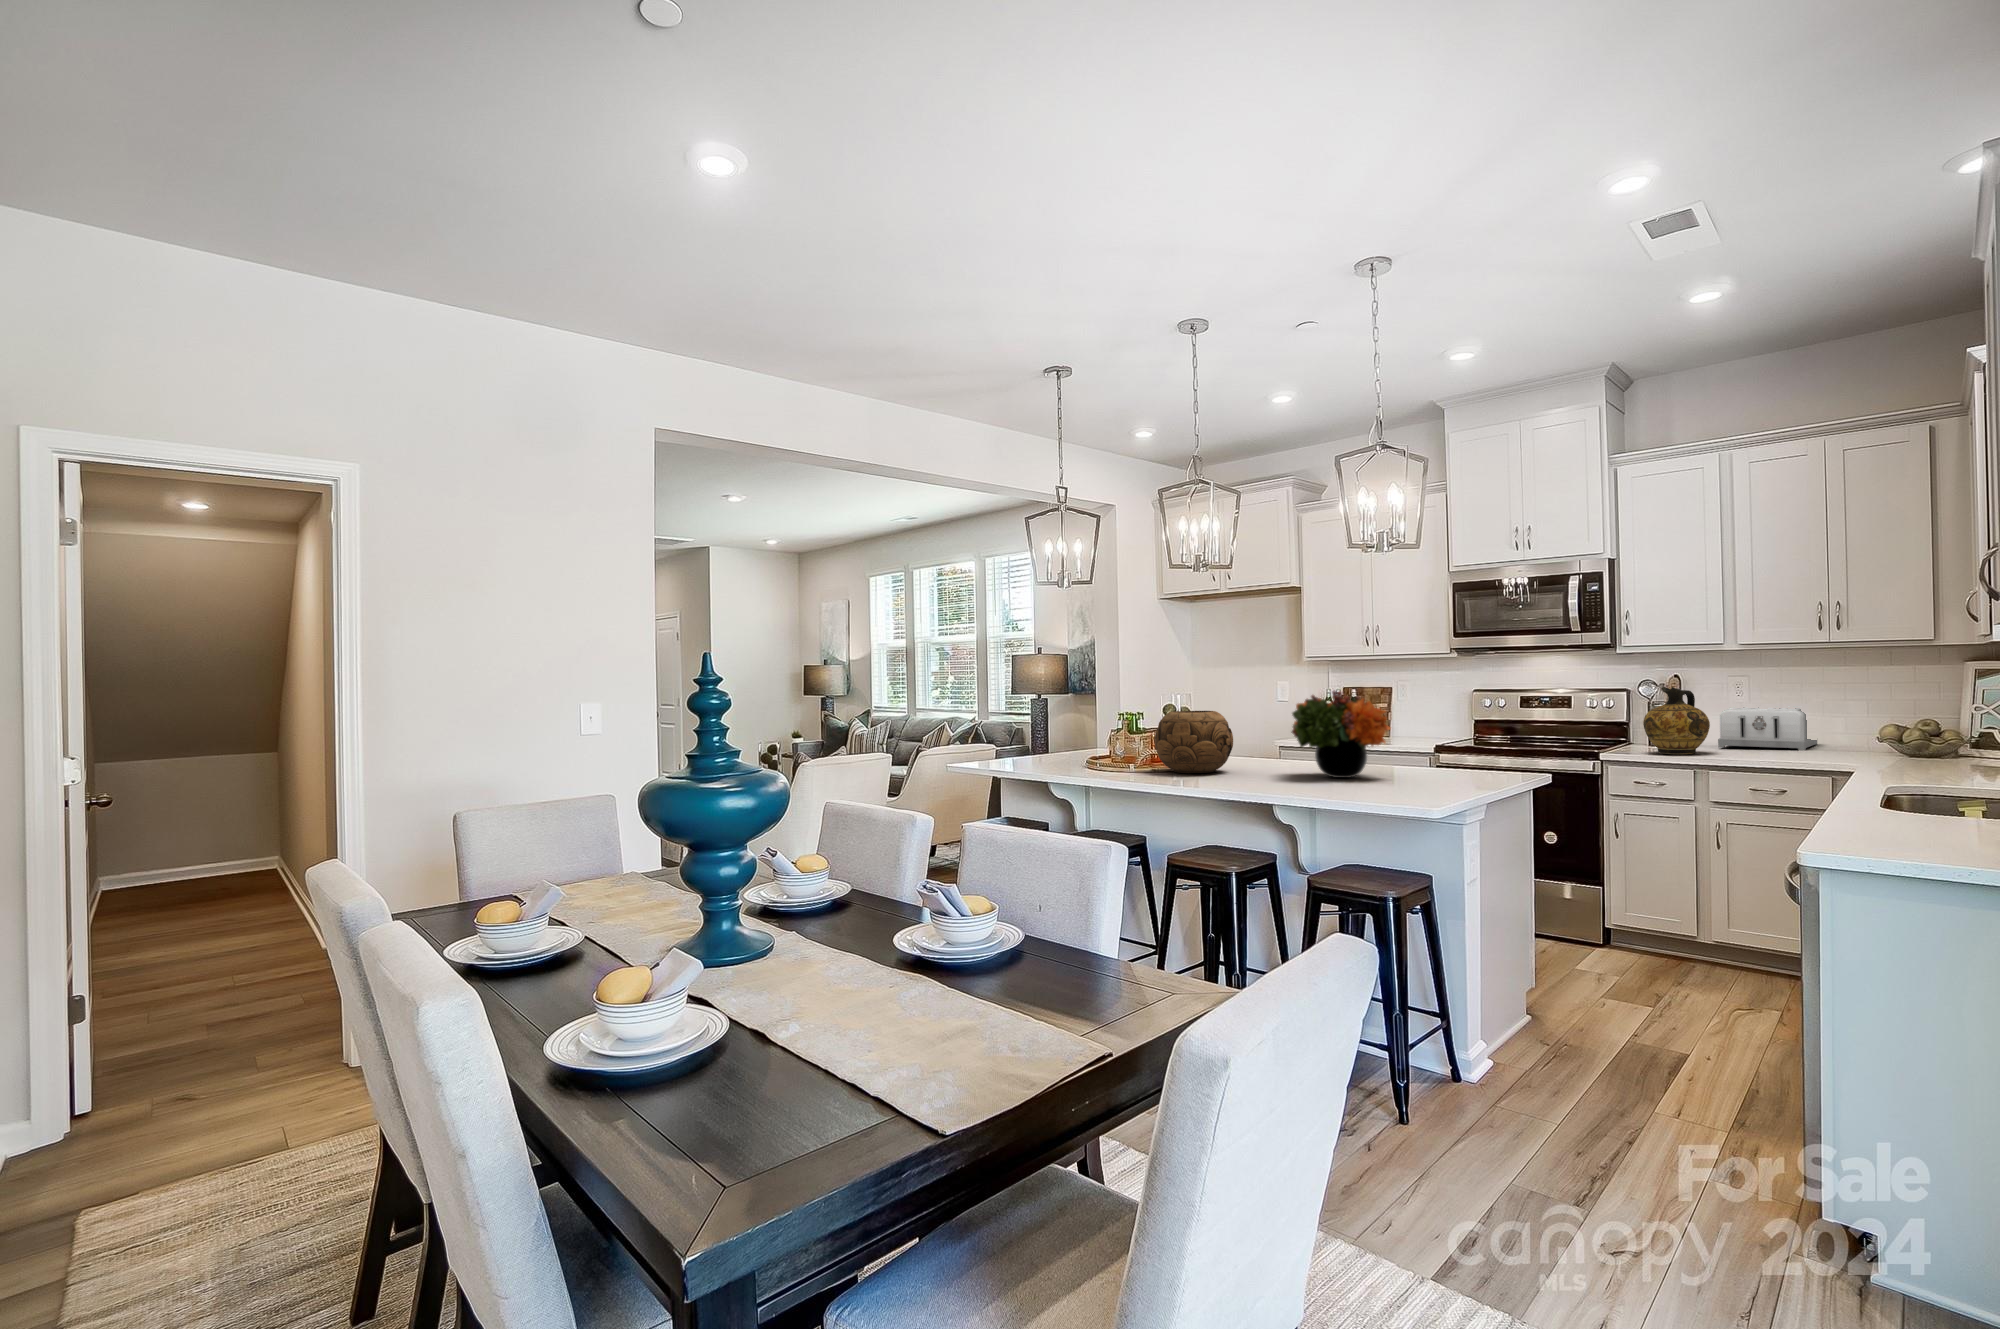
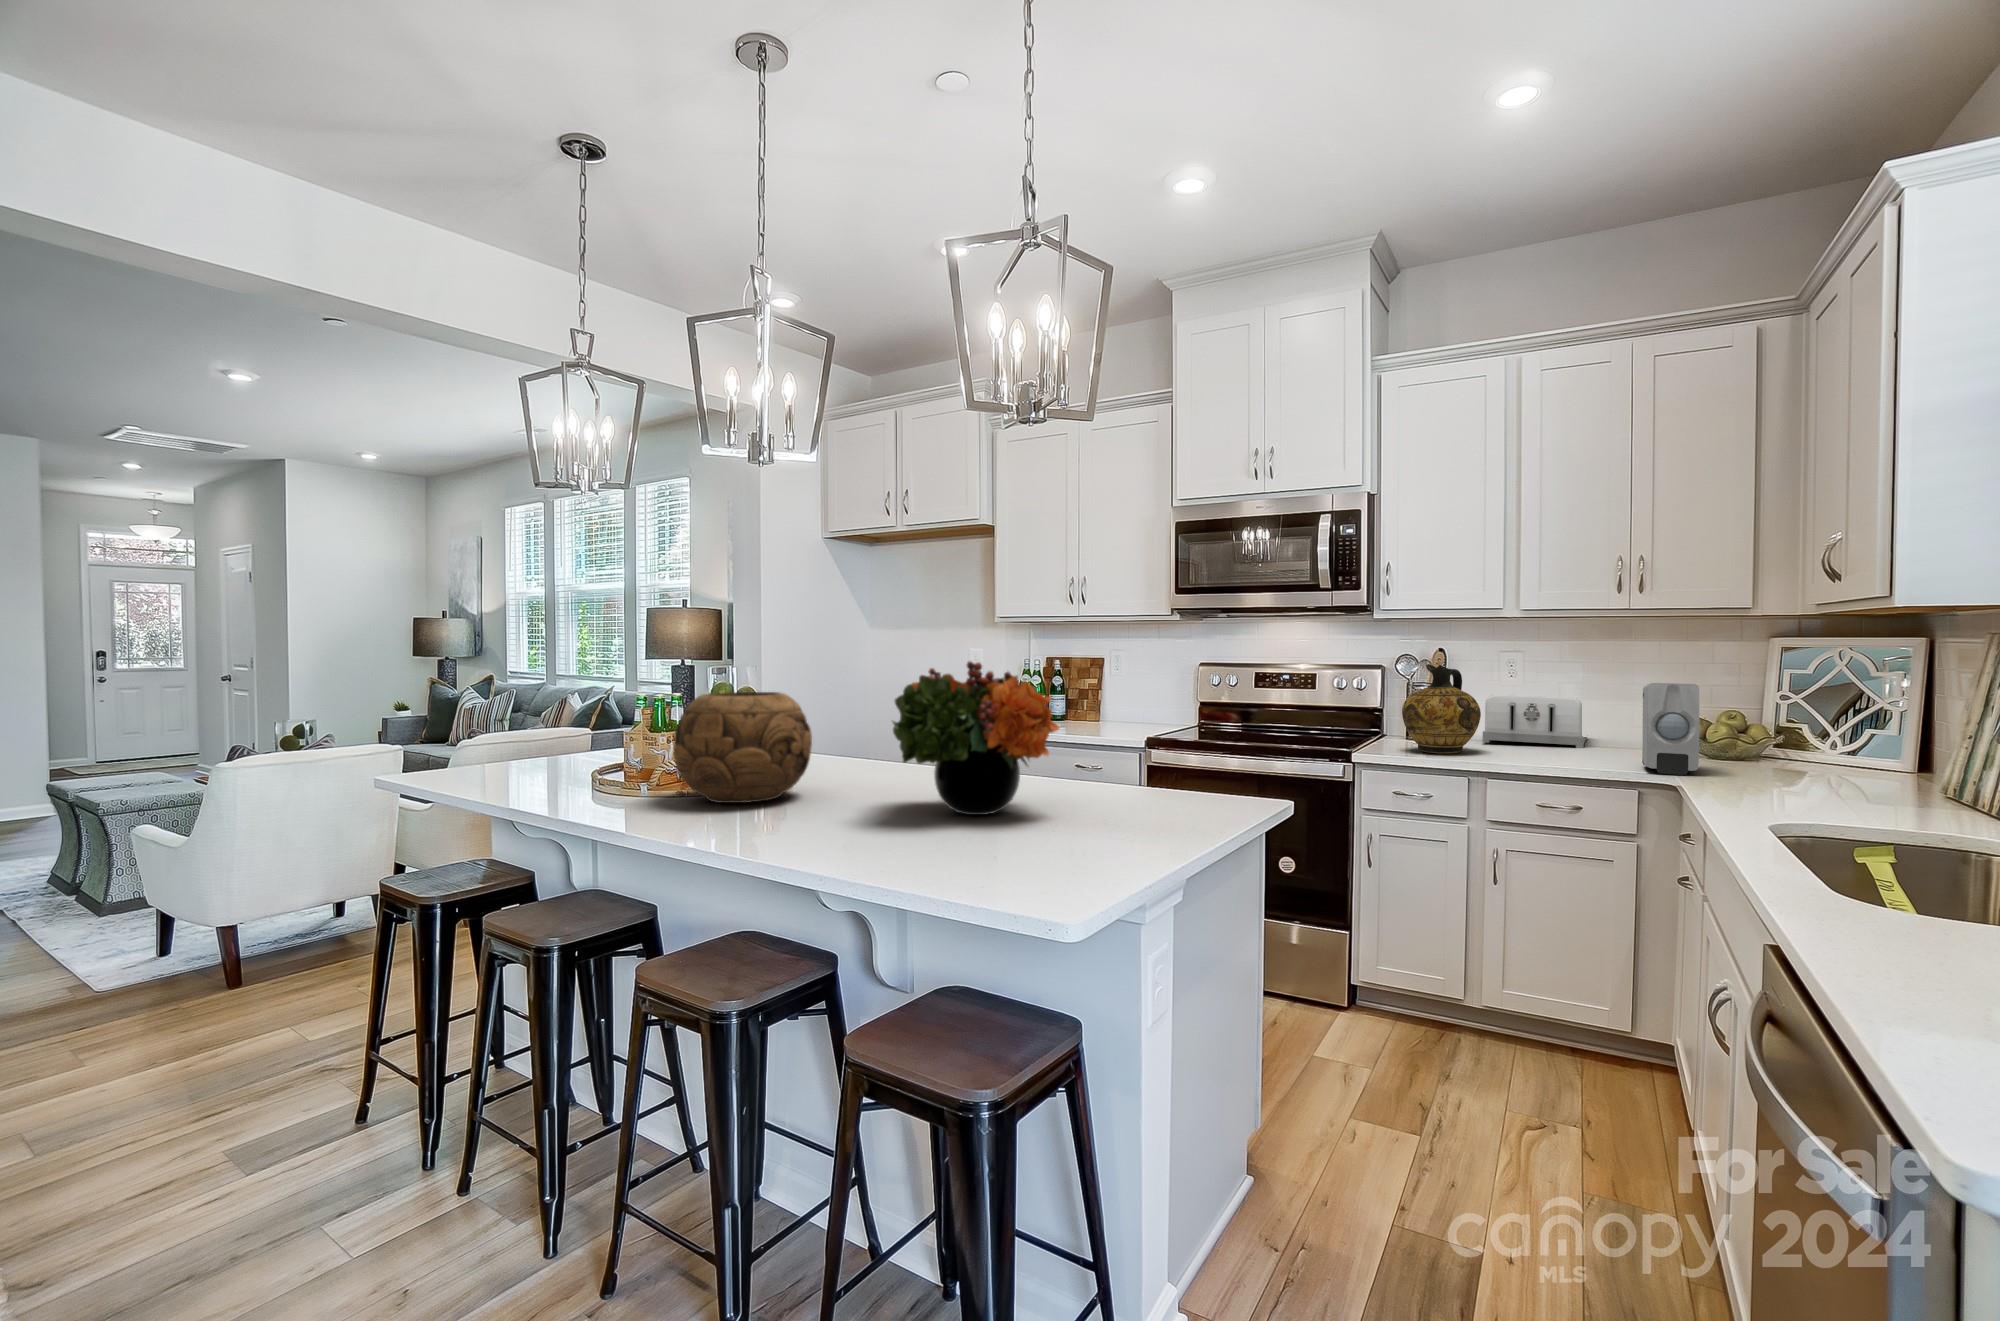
soap dispenser: none [1833,698,1877,764] -> present [1642,683,1699,775]

